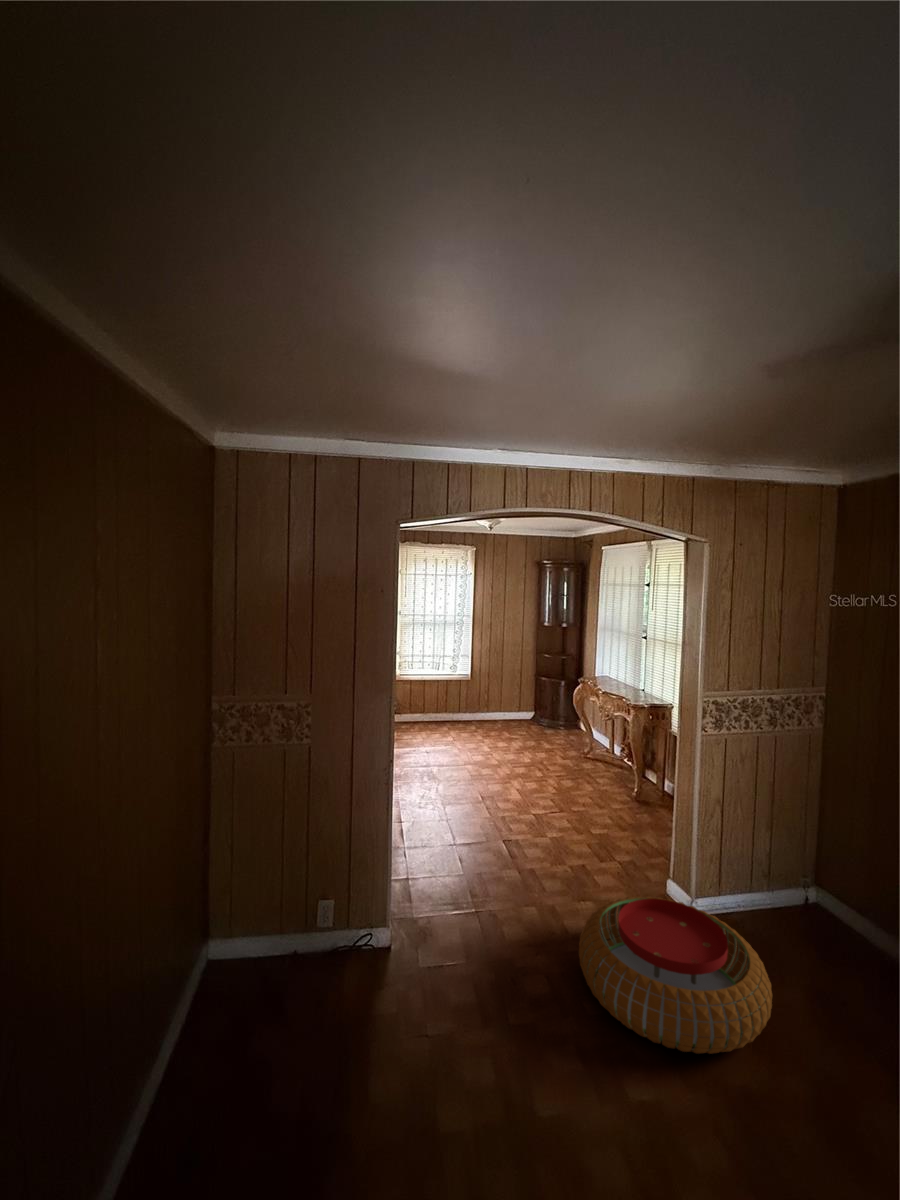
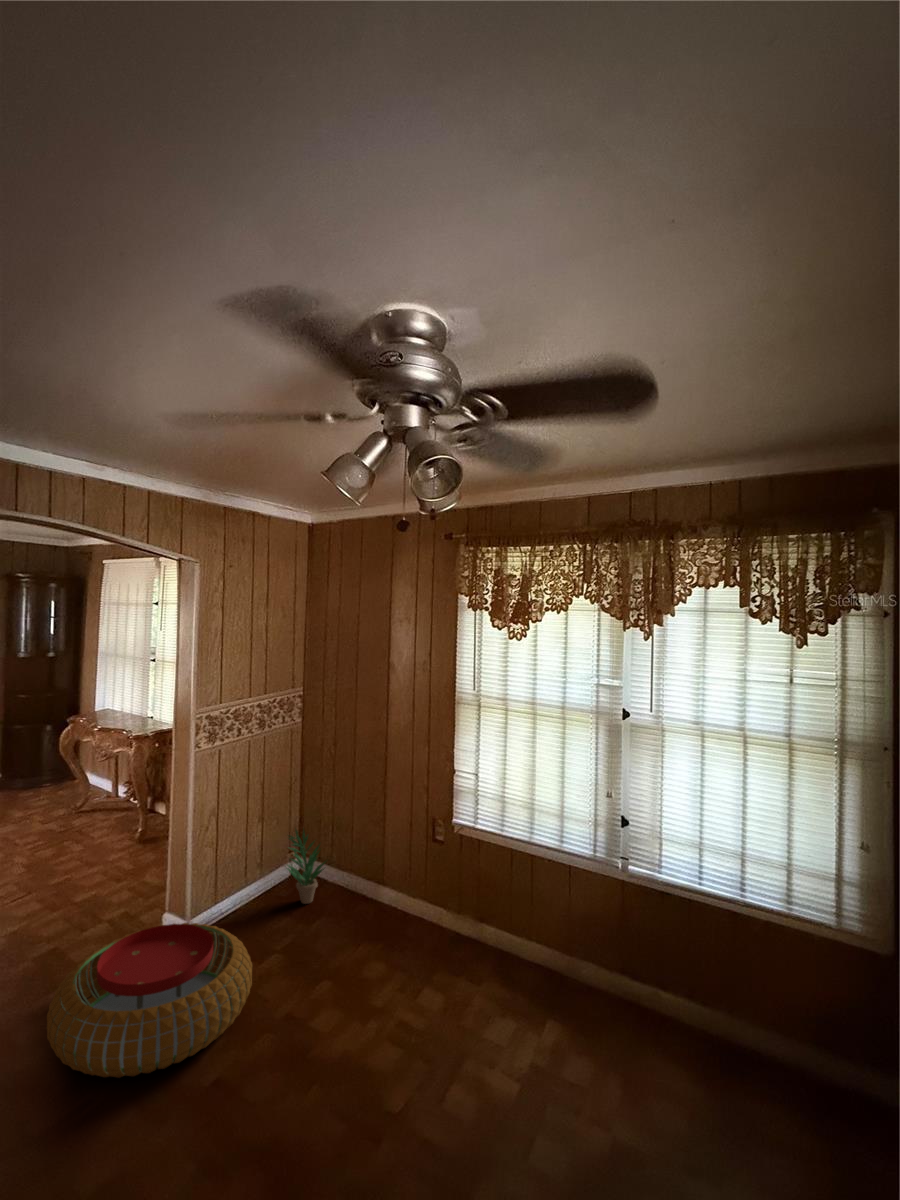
potted plant: none [797,841,857,934] -> present [287,829,325,904]

